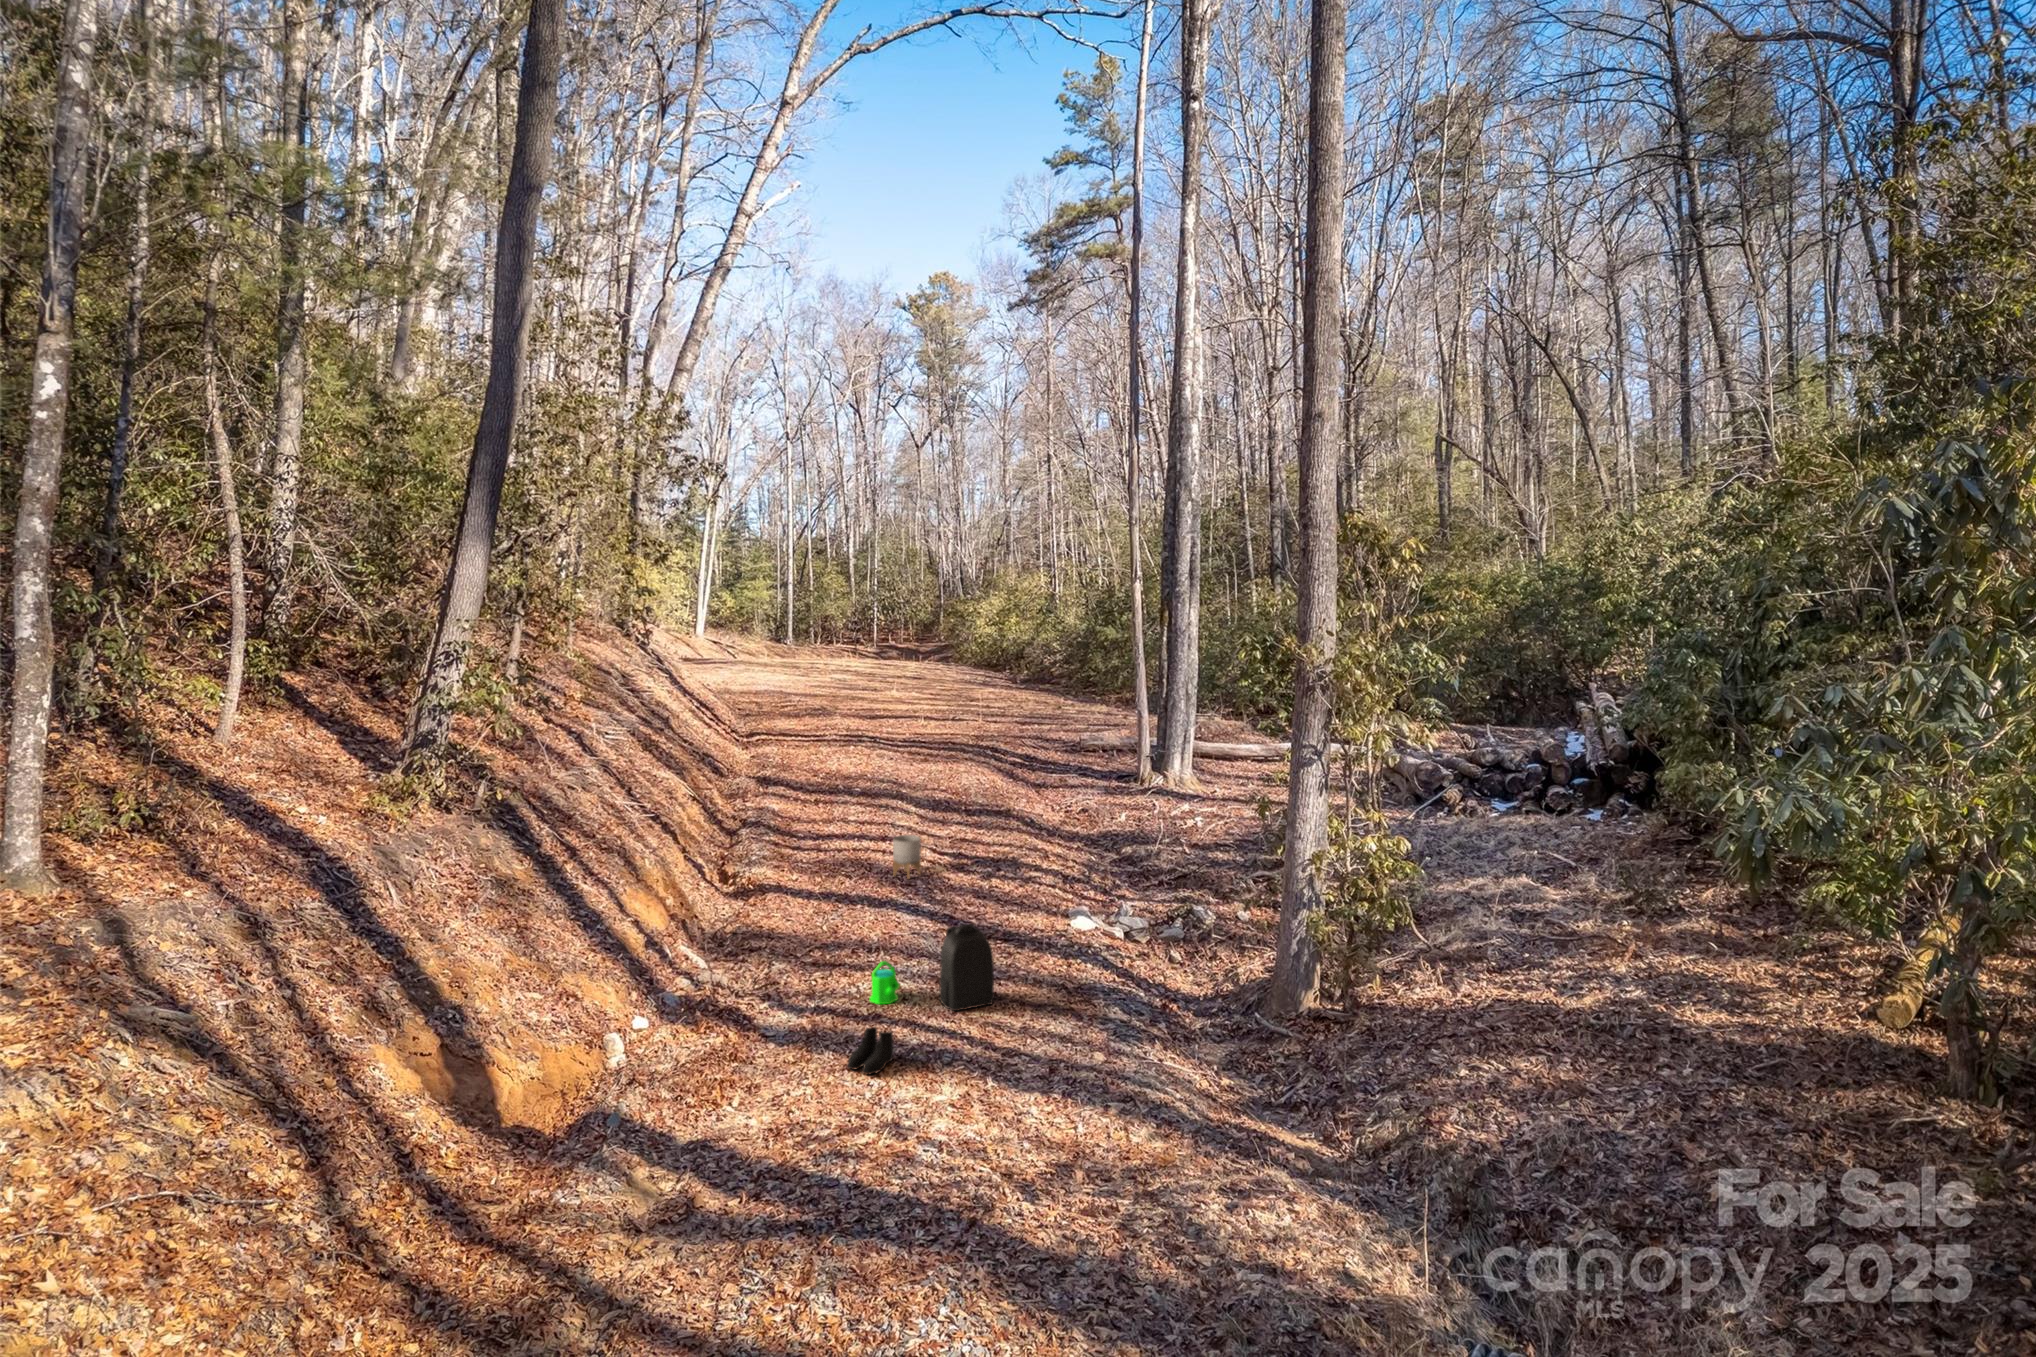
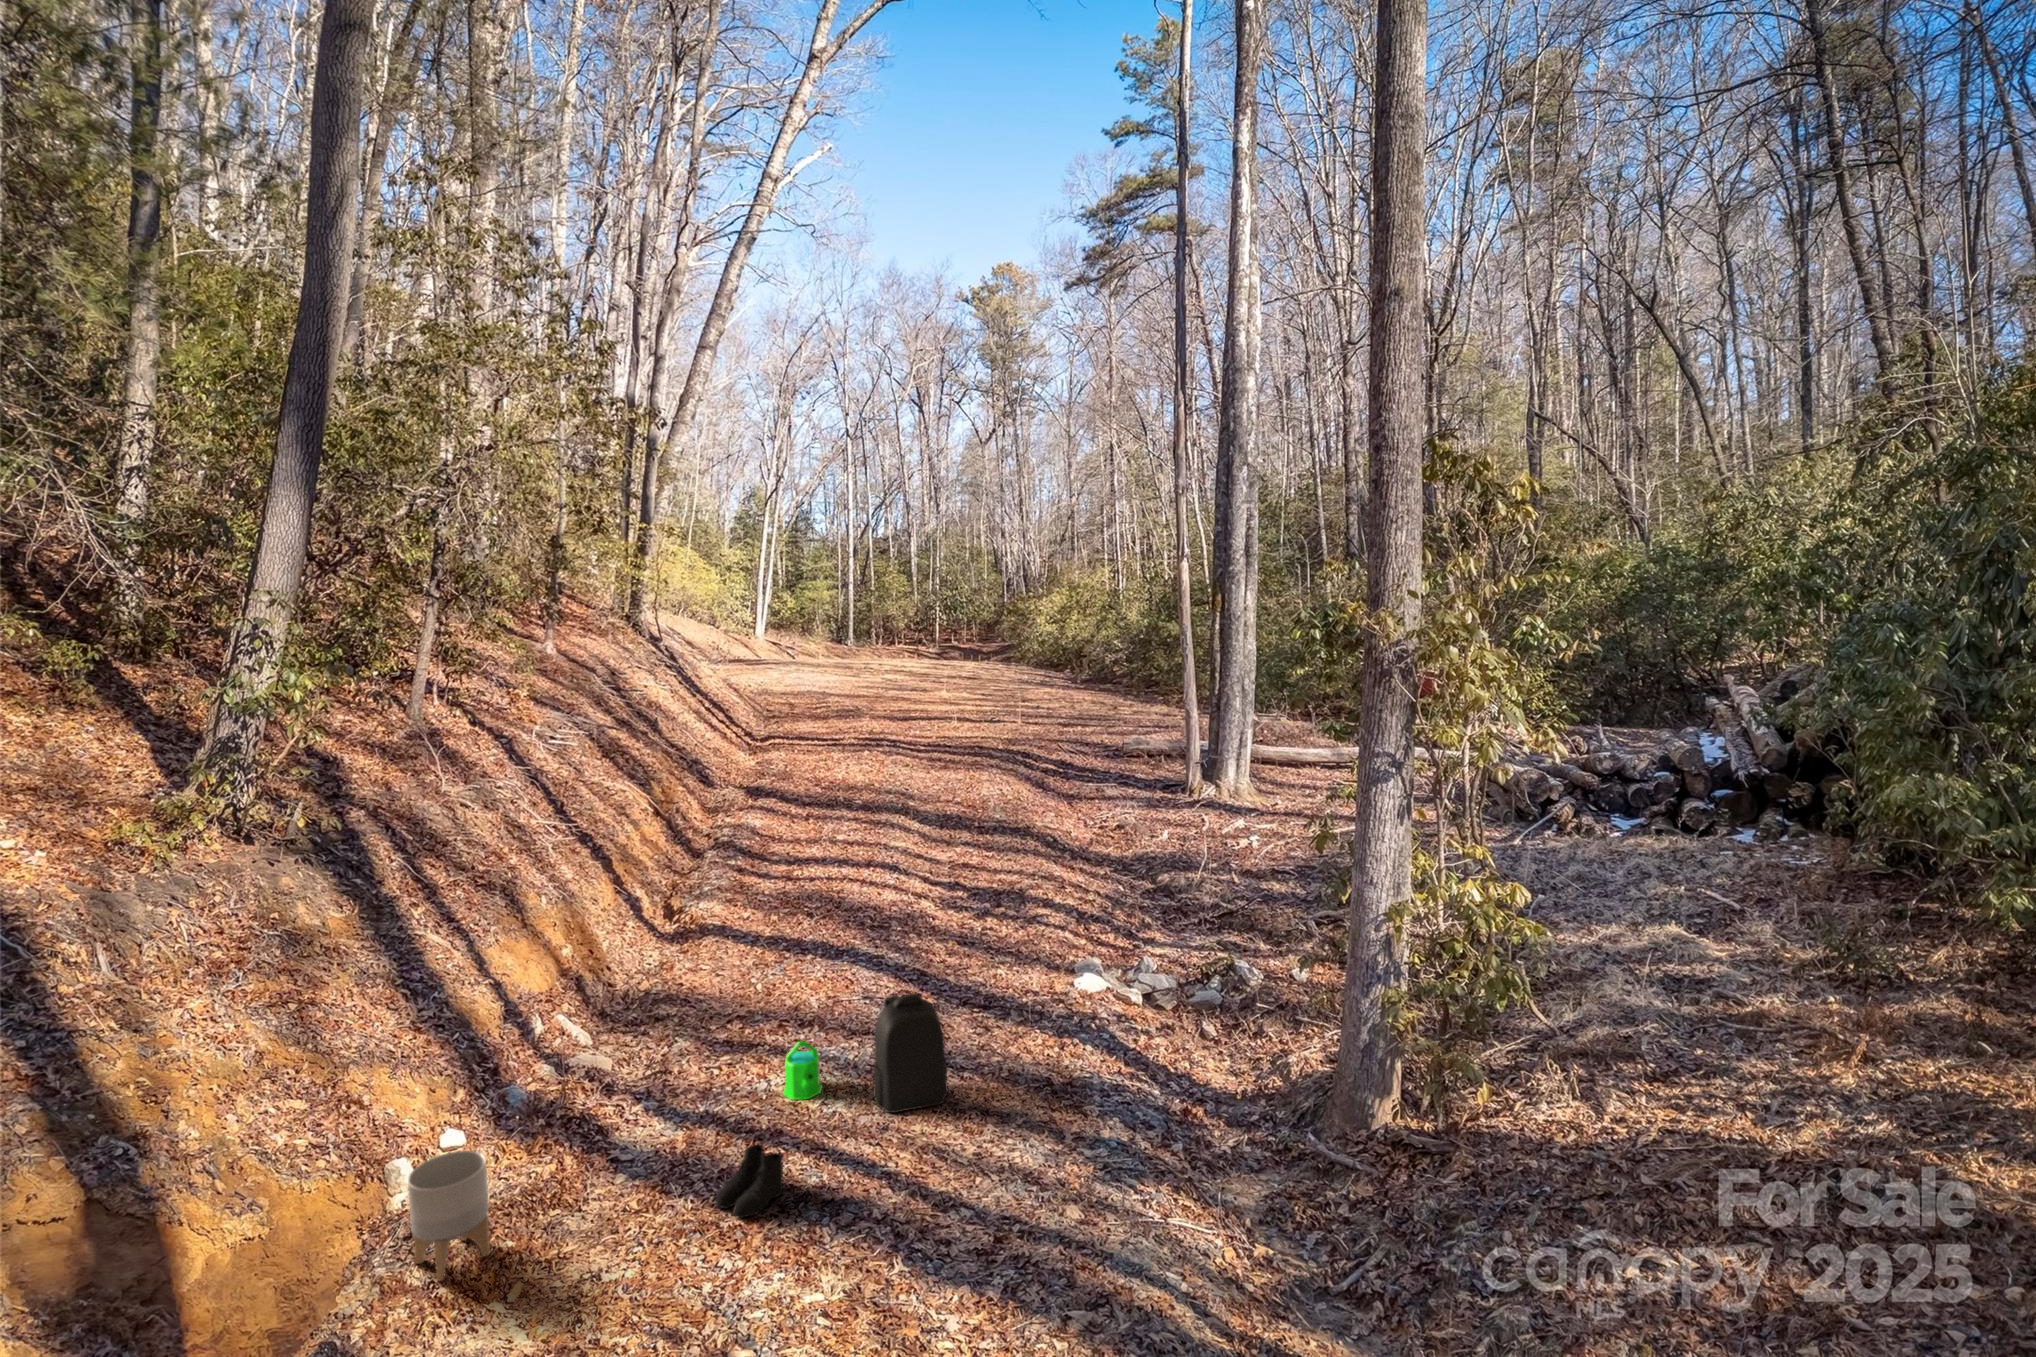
planter: present [893,835,921,879] -> present [408,1150,490,1281]

